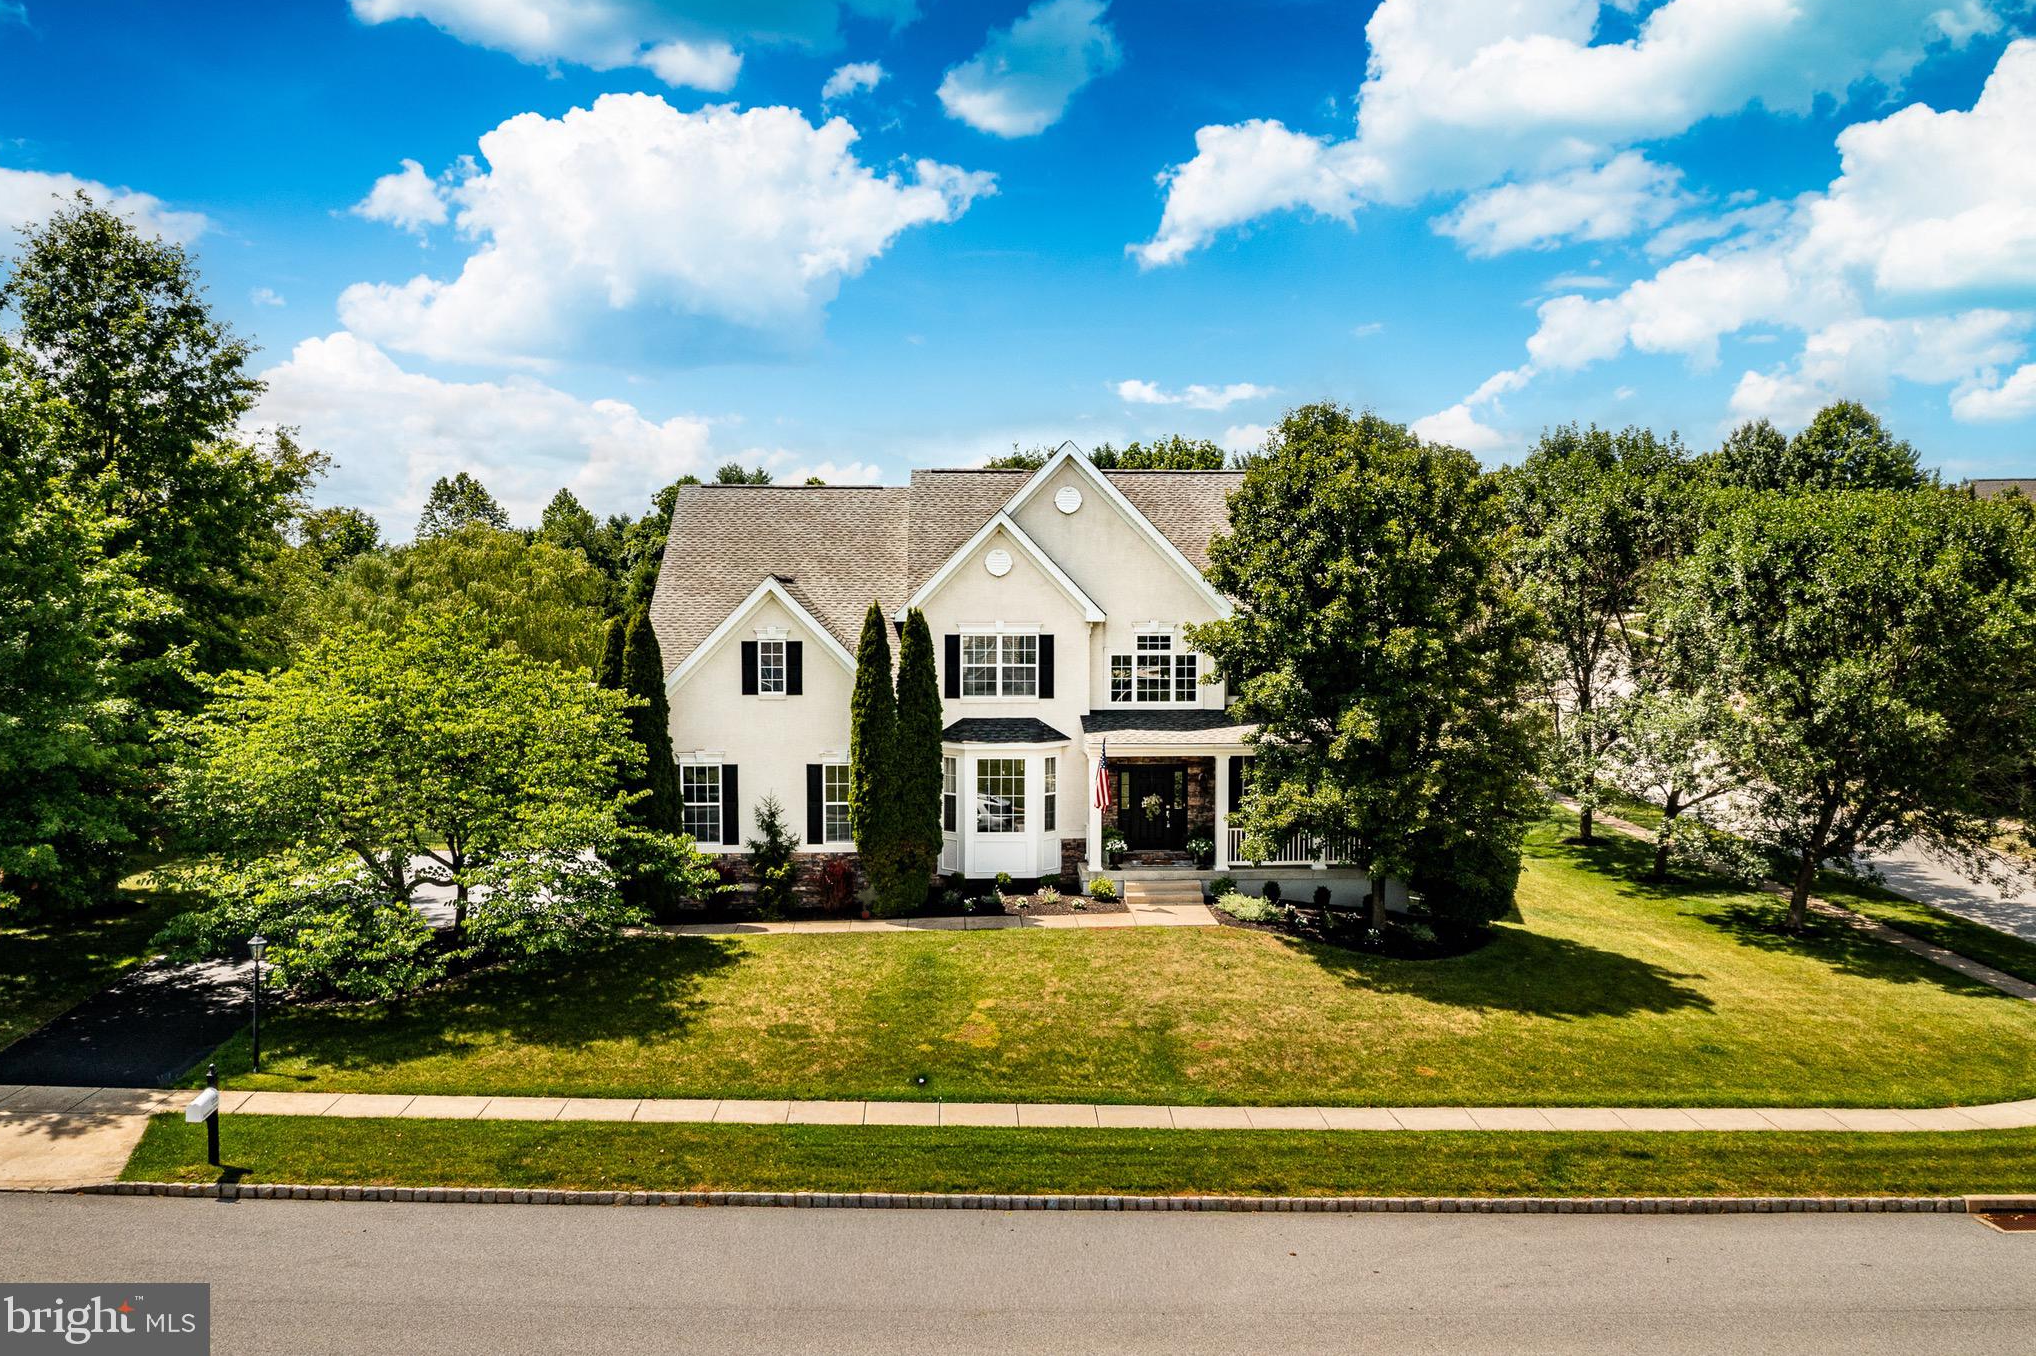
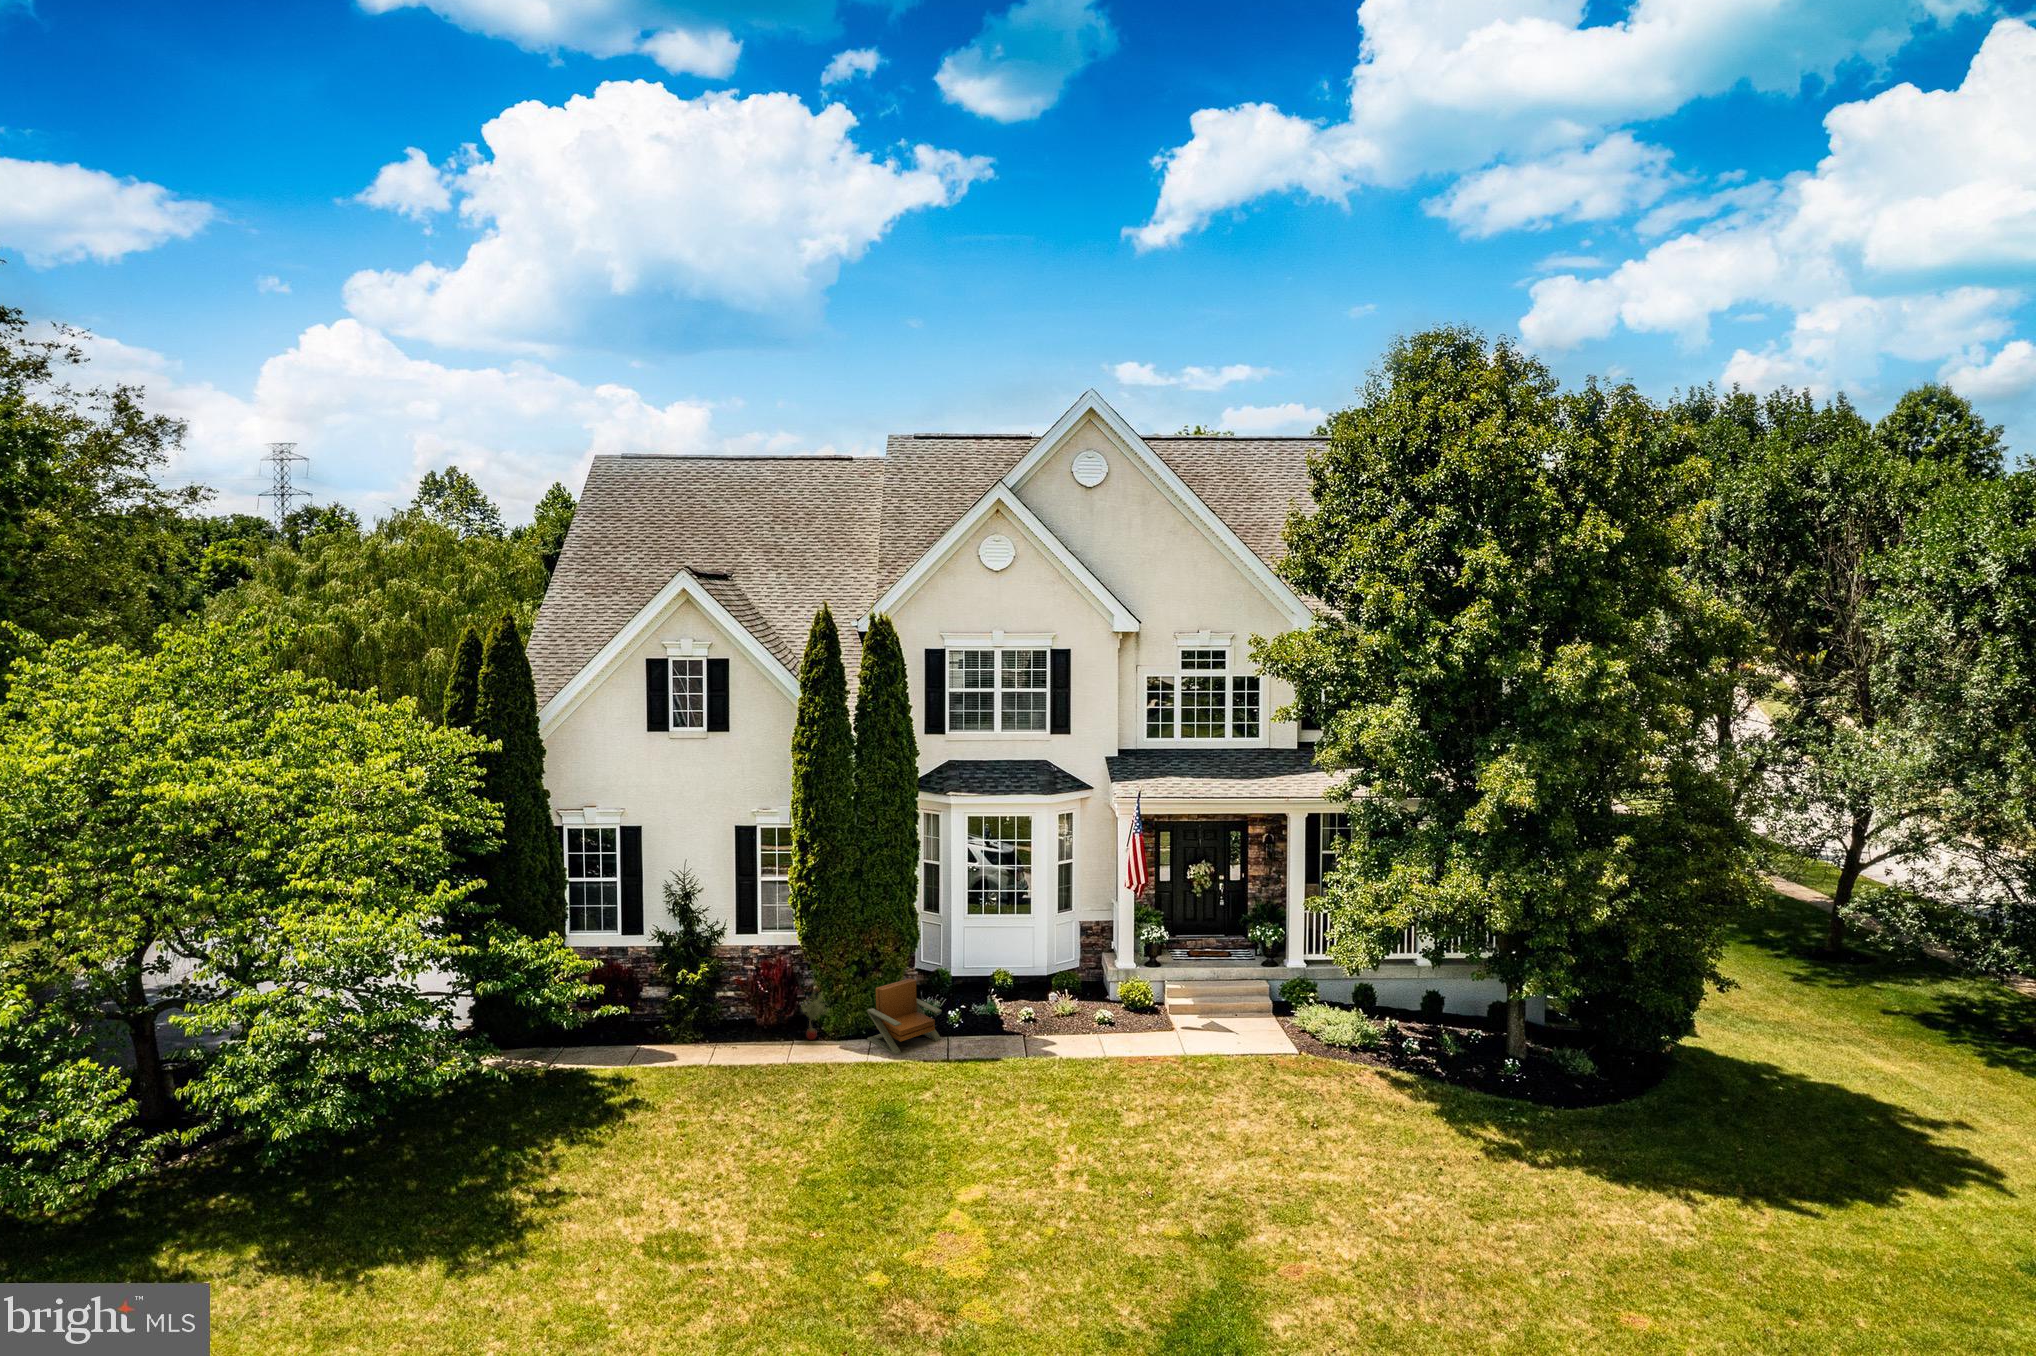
lounge chair: none [906,875,960,928] -> present [867,978,942,1055]

